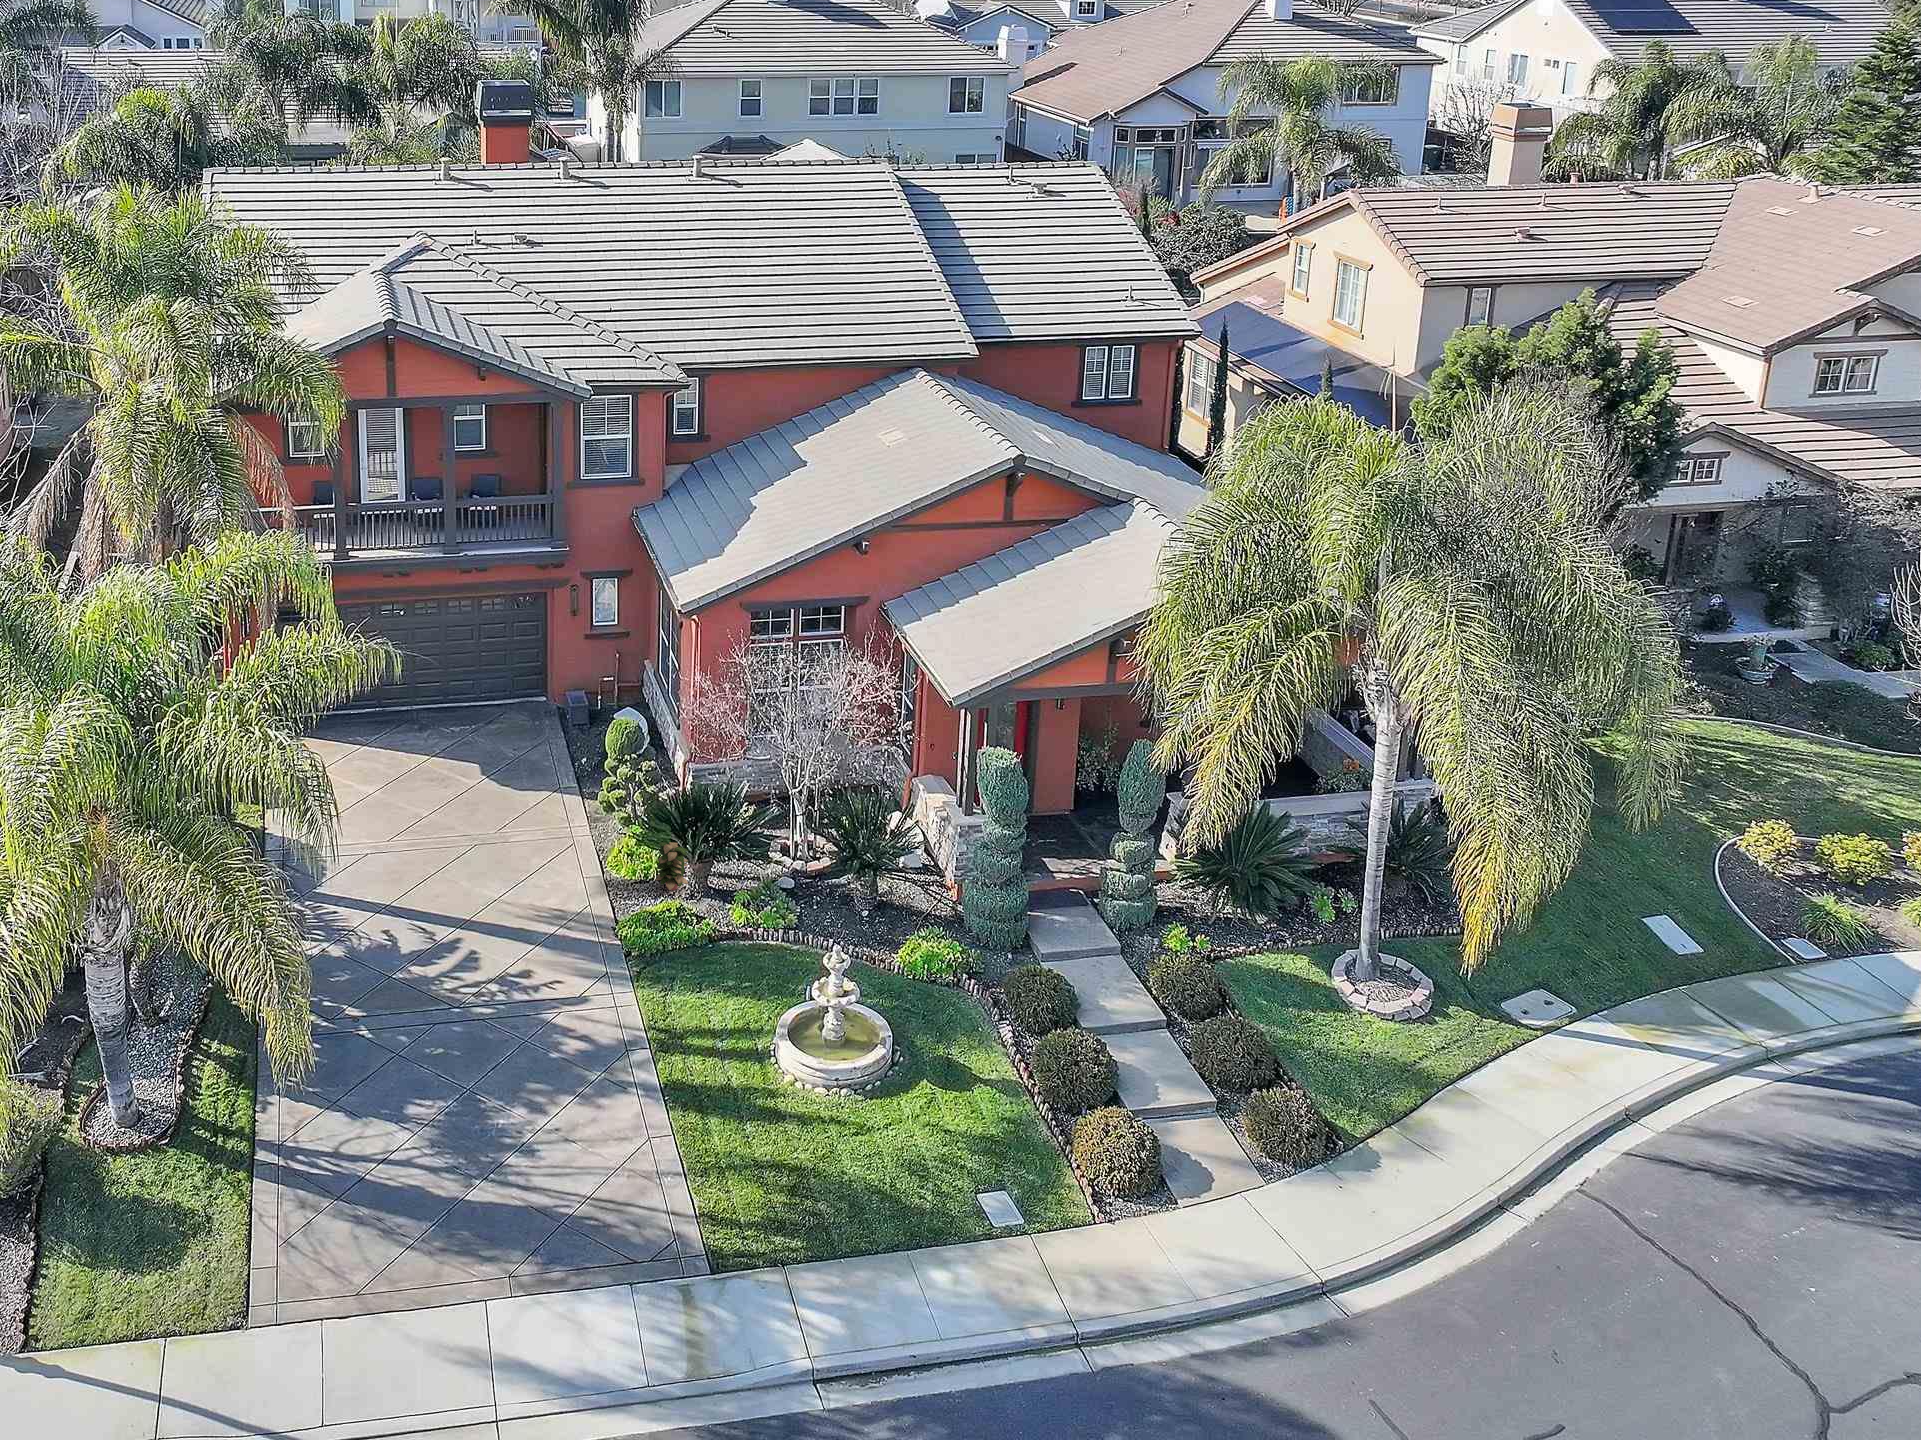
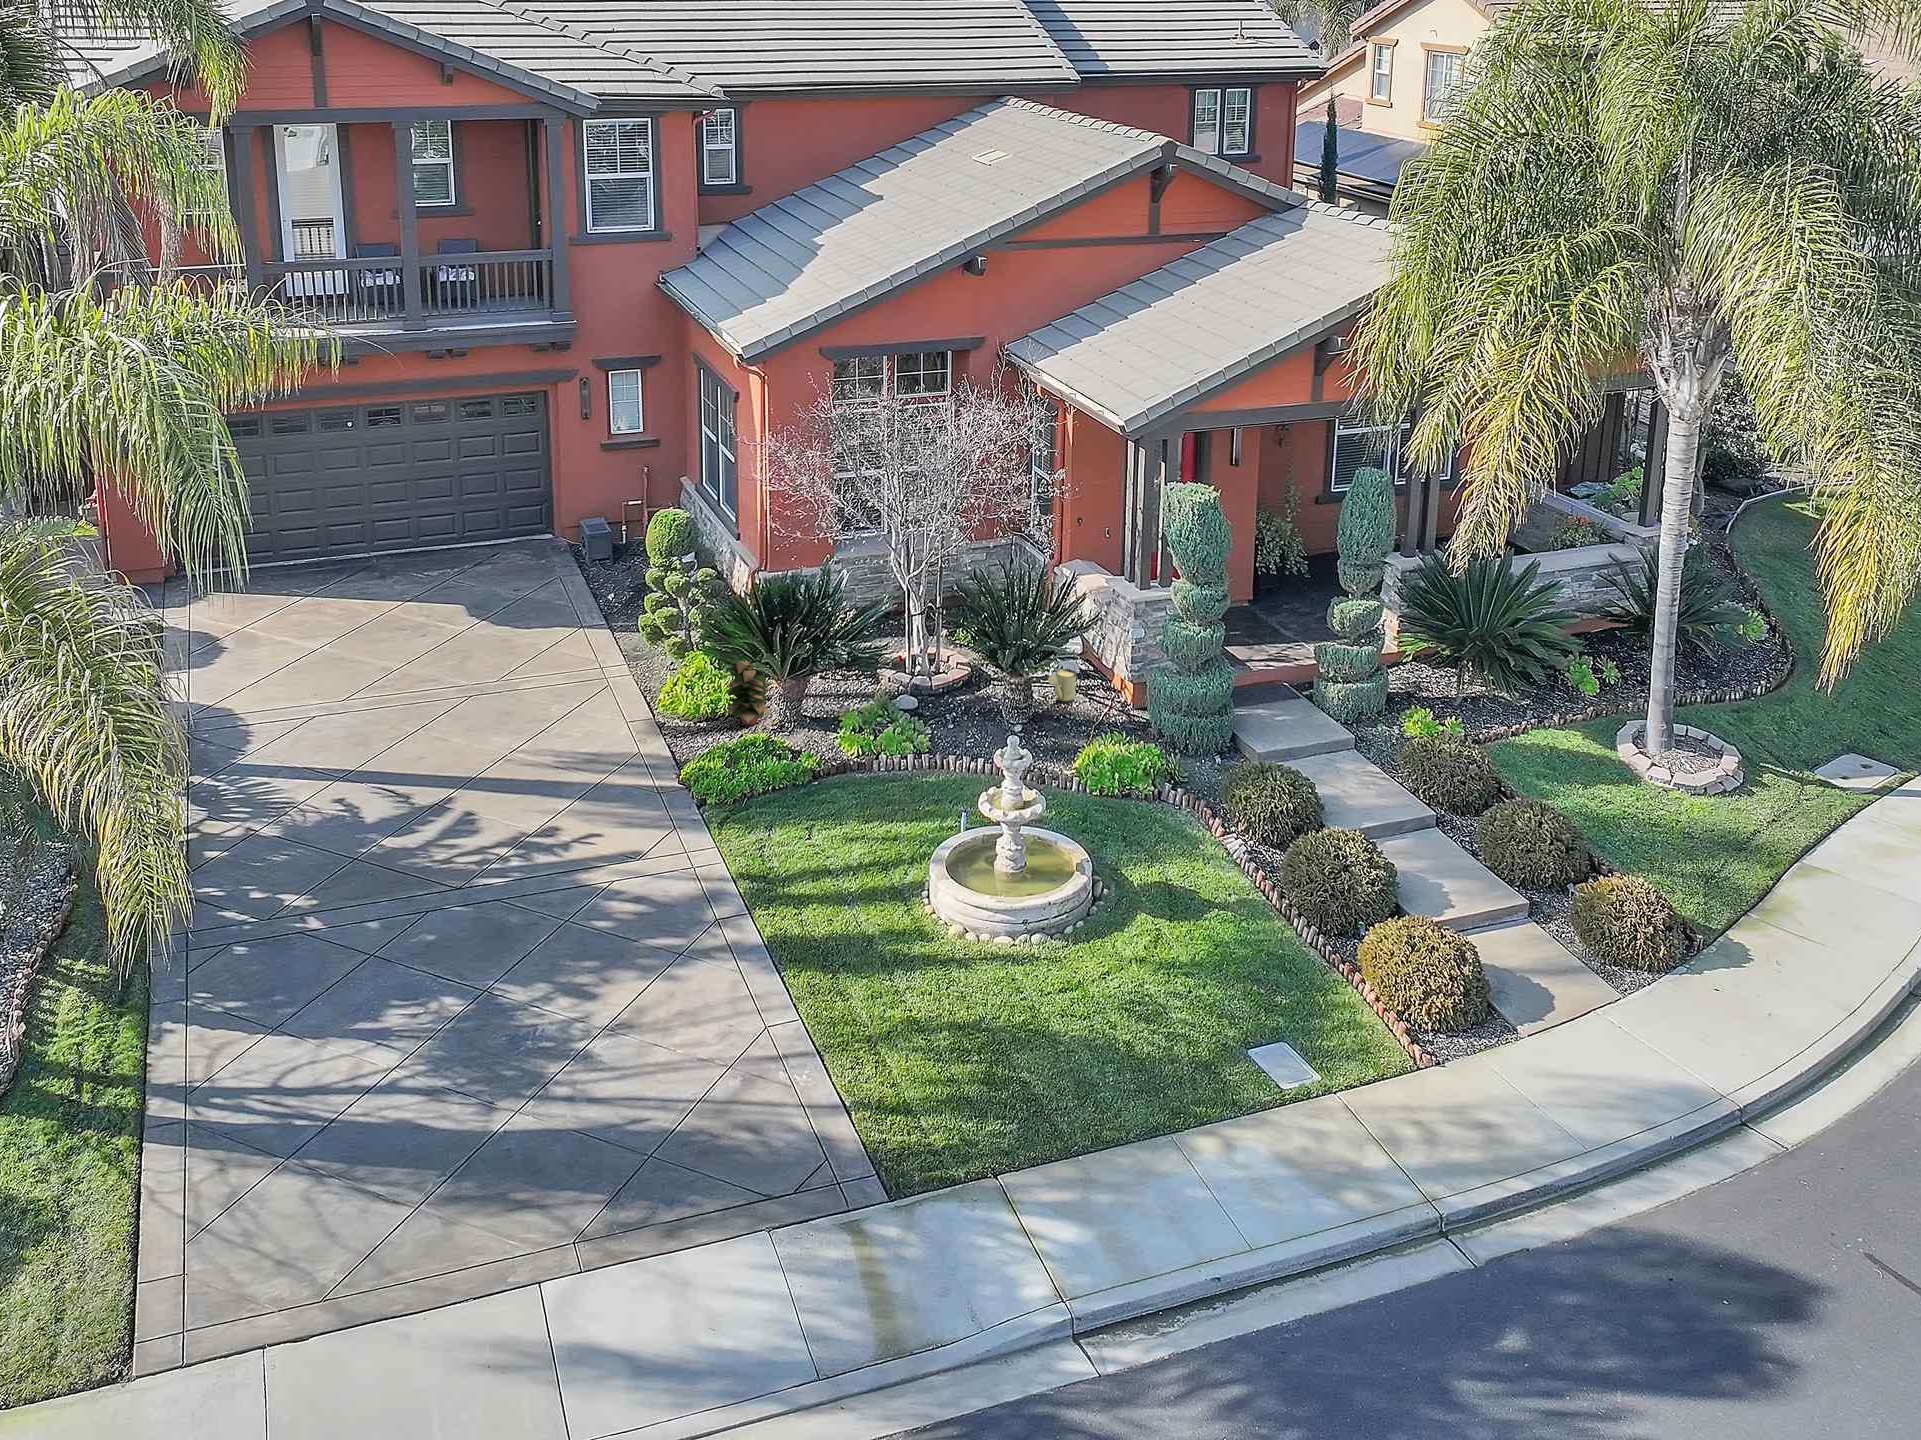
watering can: none [895,858,919,890] -> present [1048,661,1076,703]

